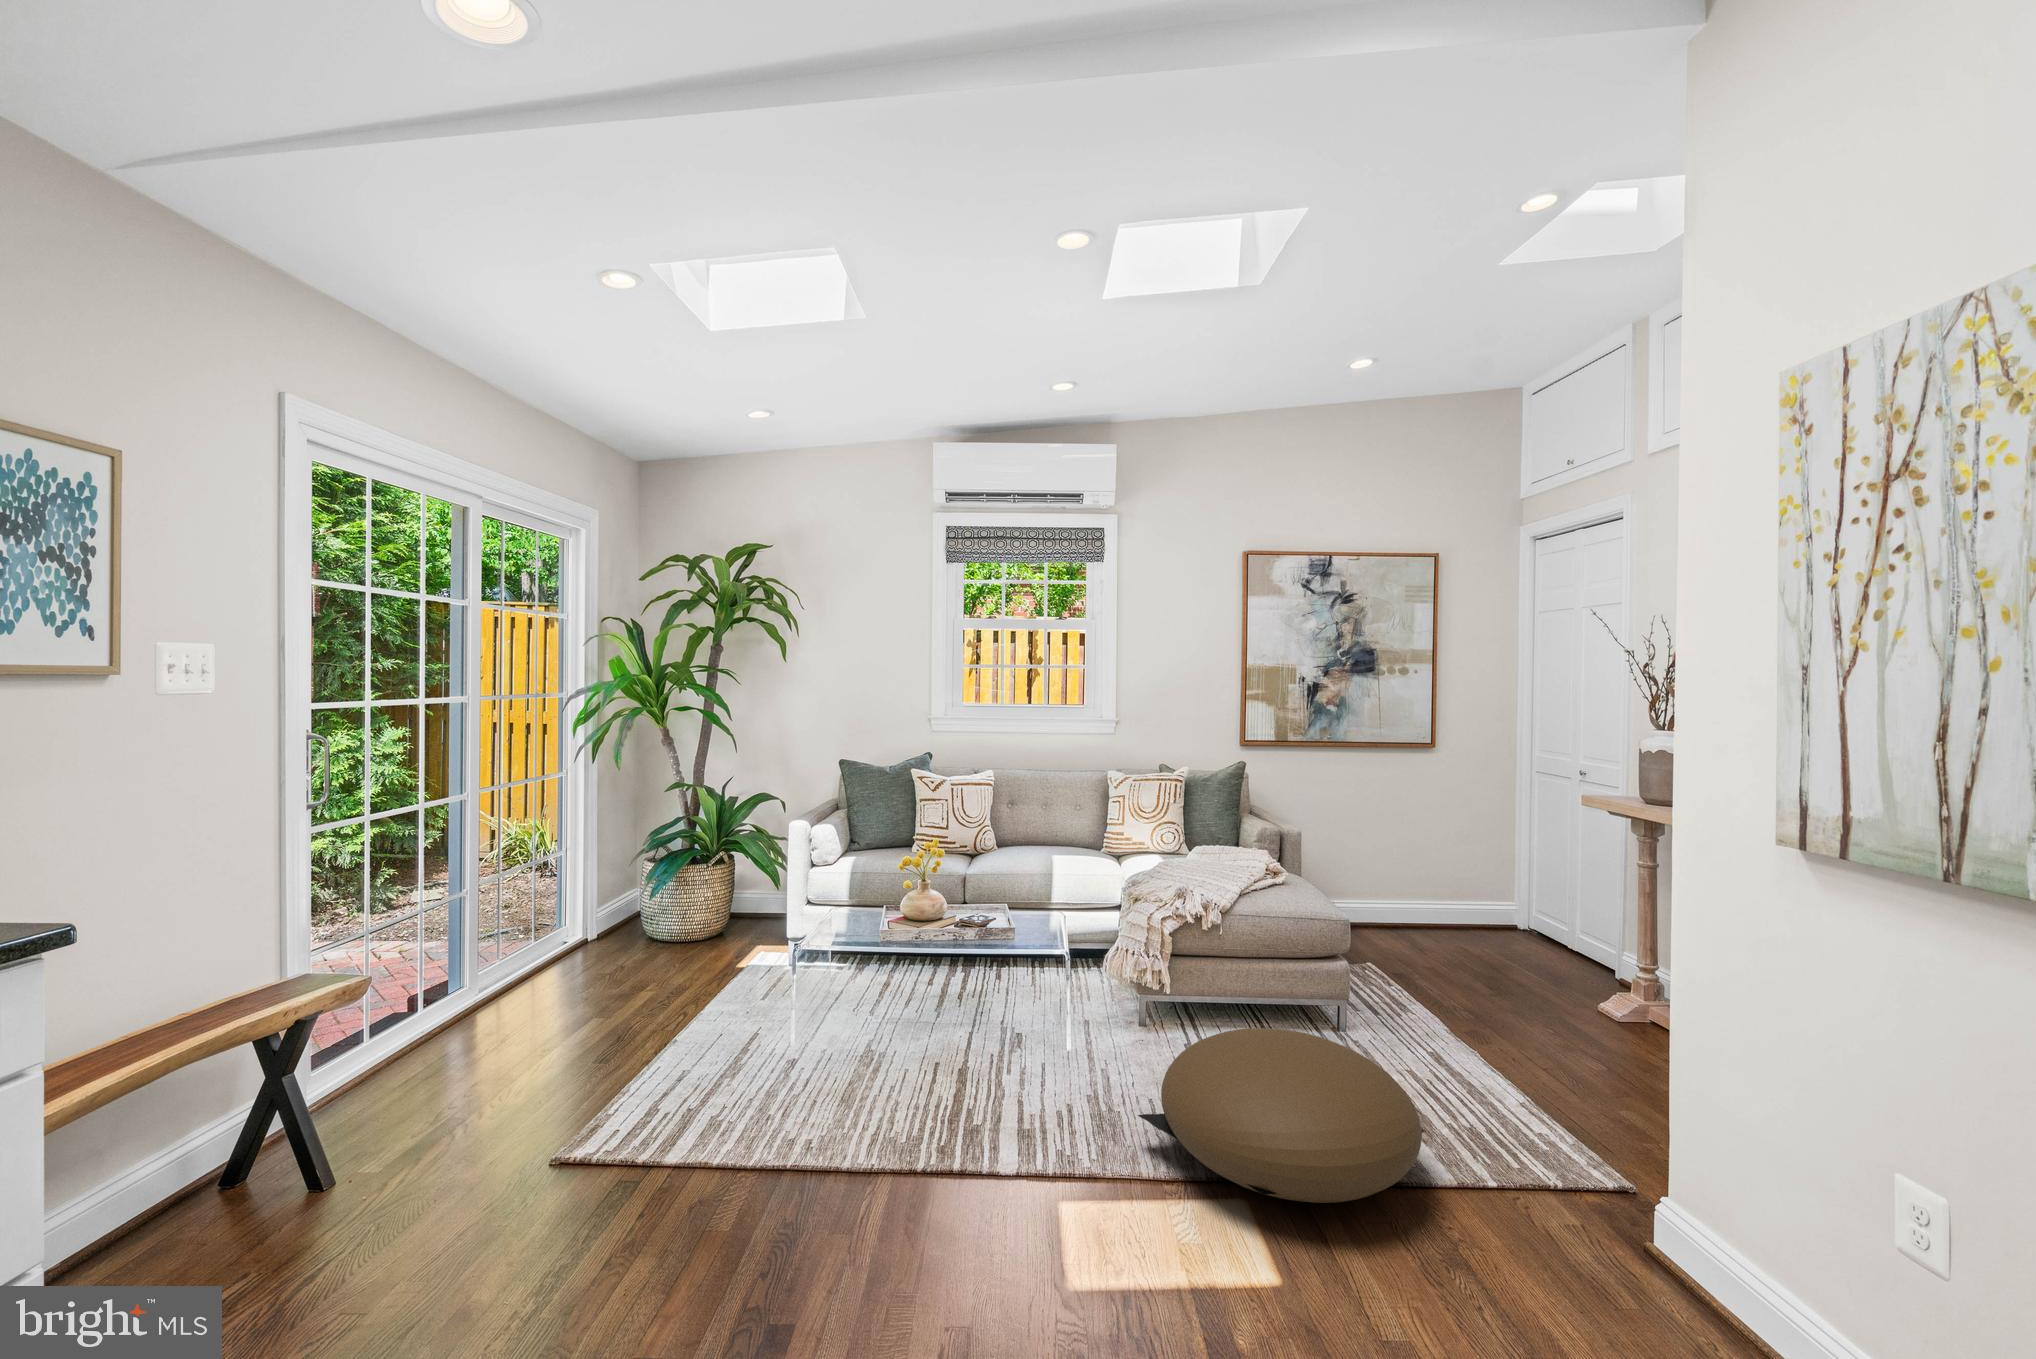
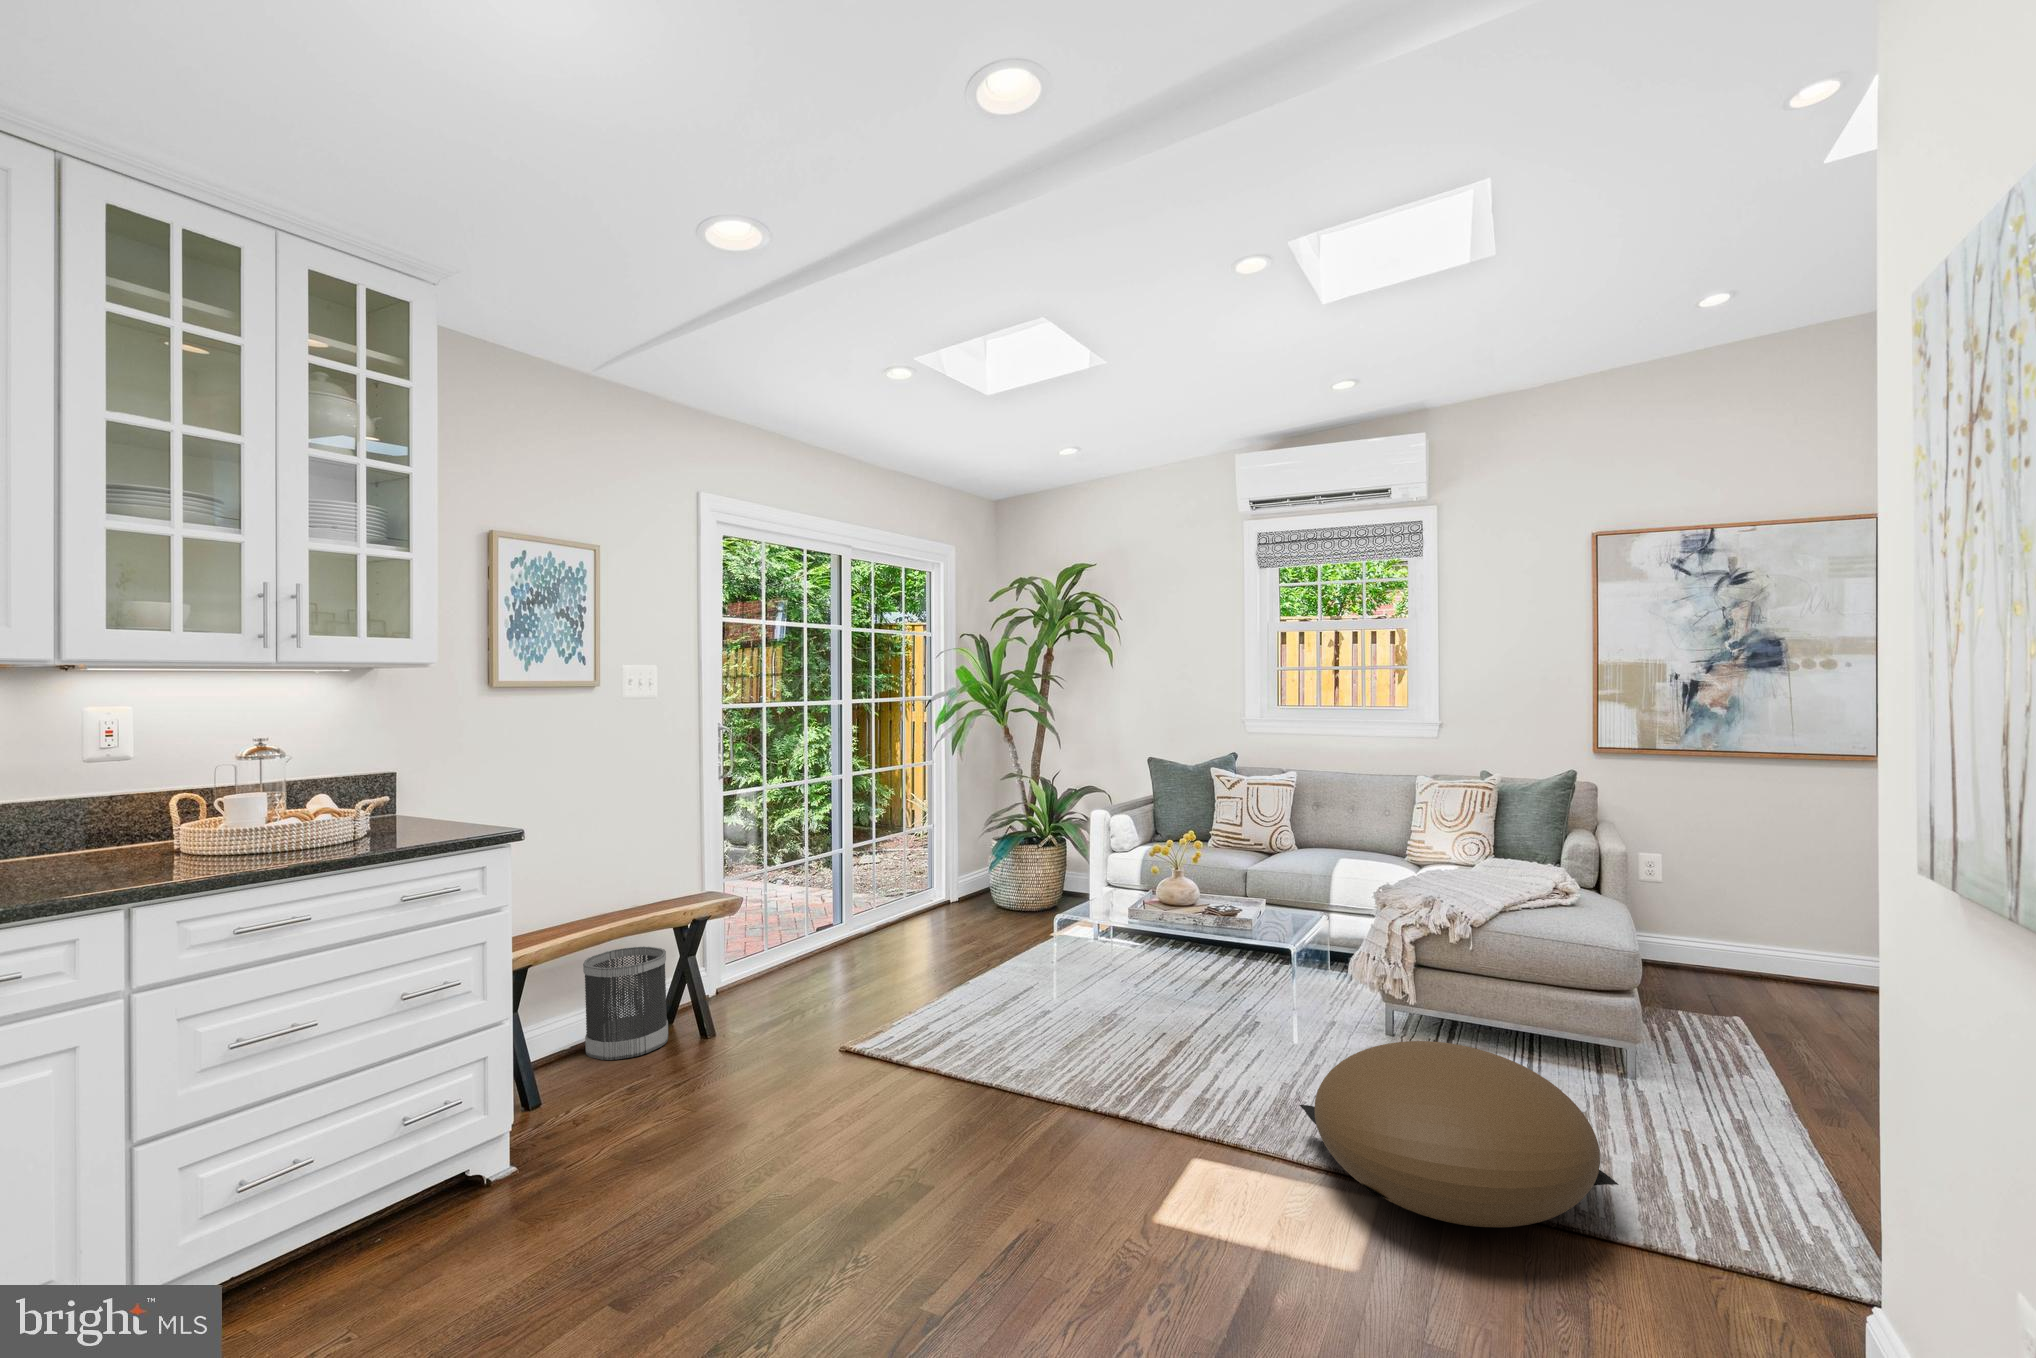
wastebasket: none [92,1072,255,1270] -> present [583,947,668,1060]

